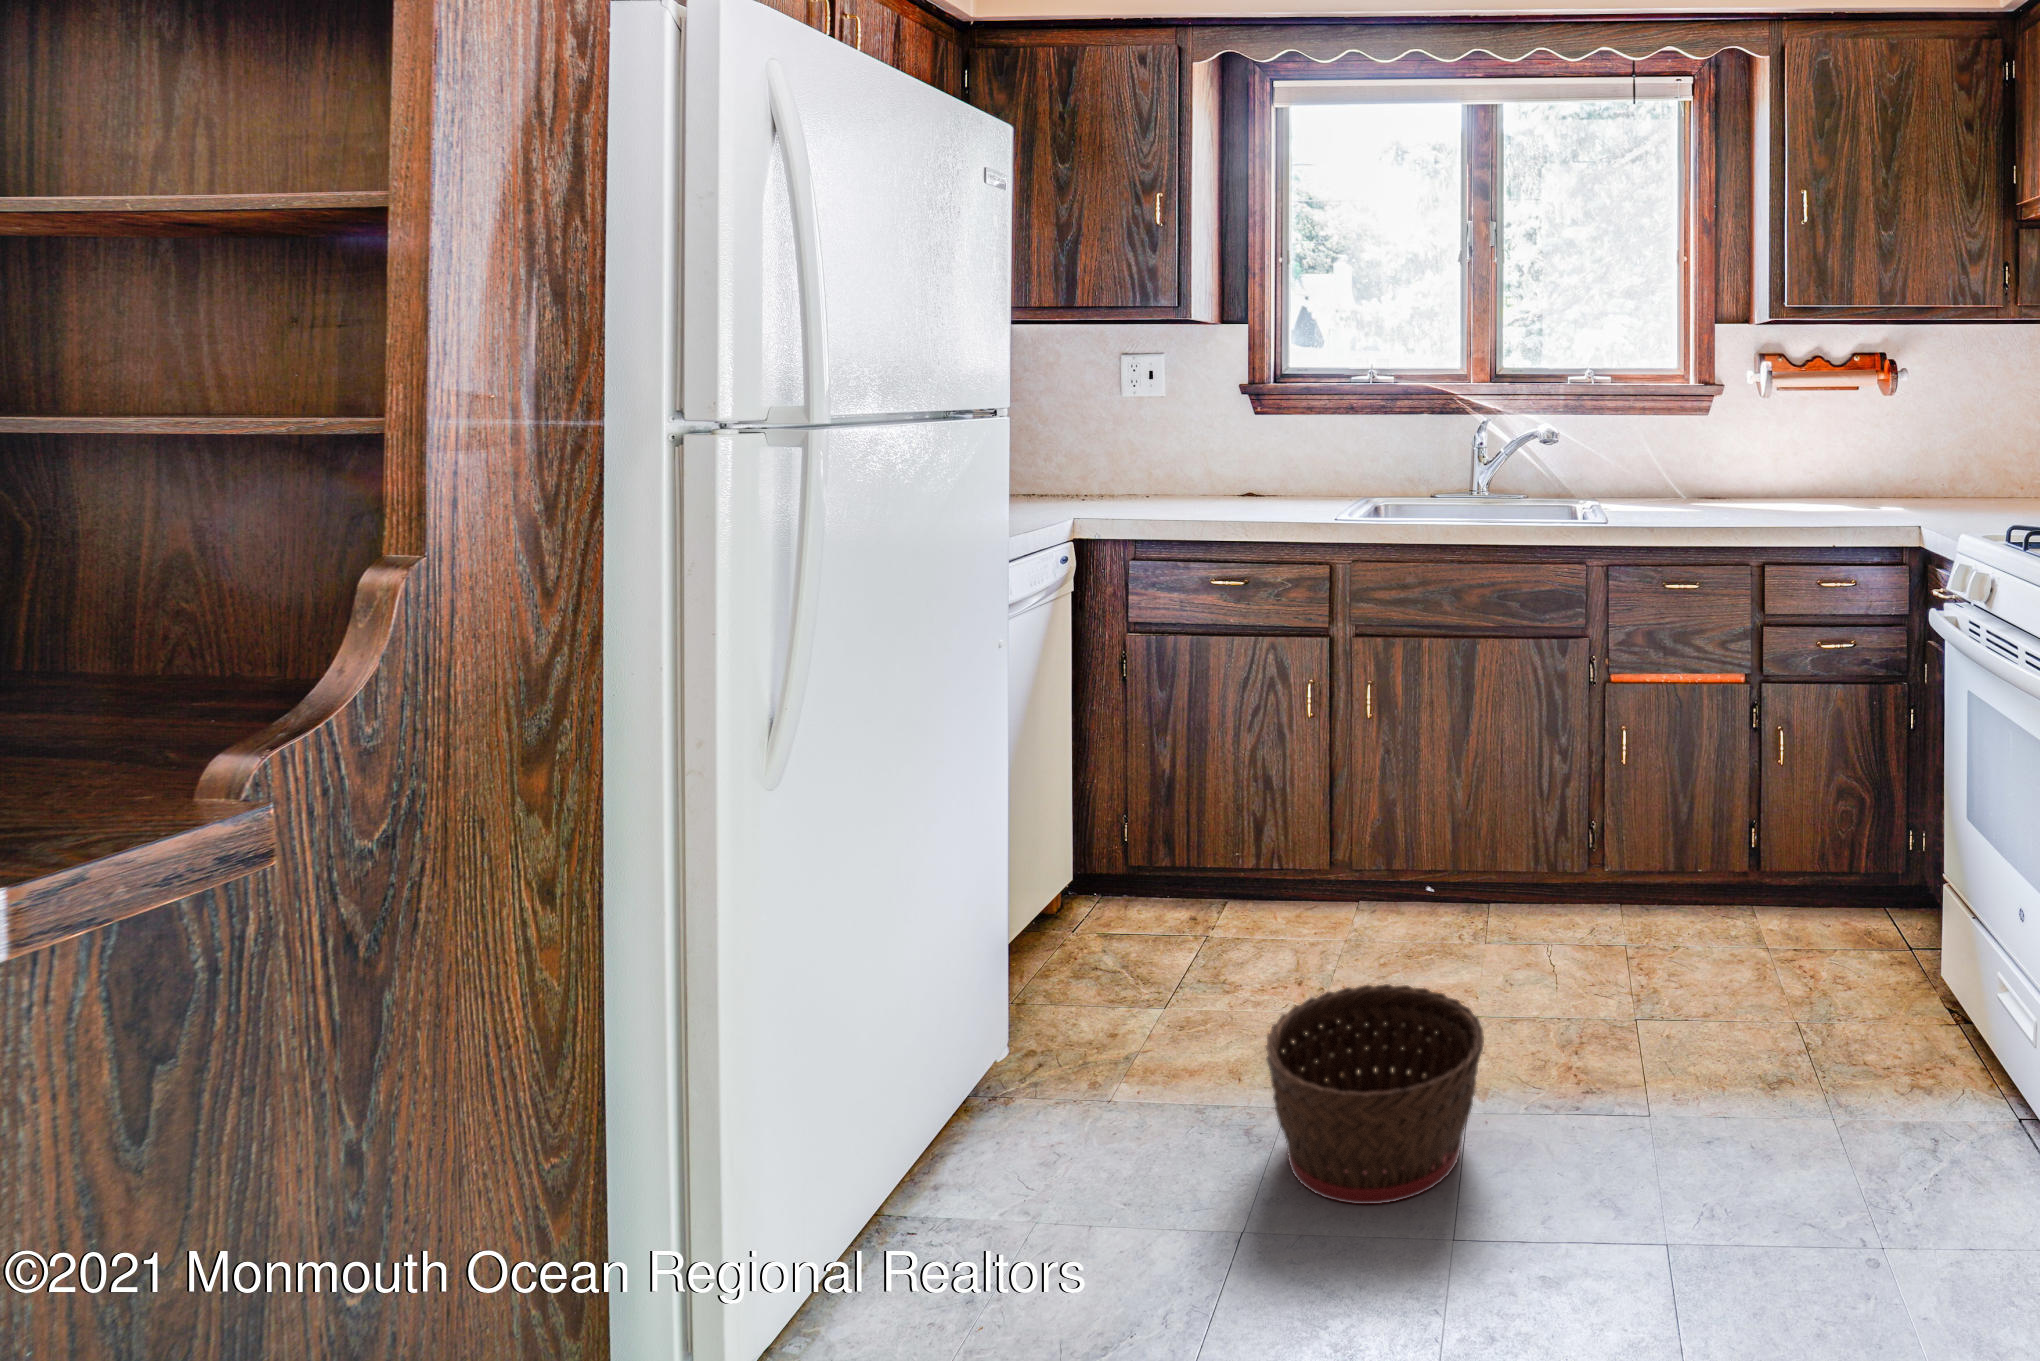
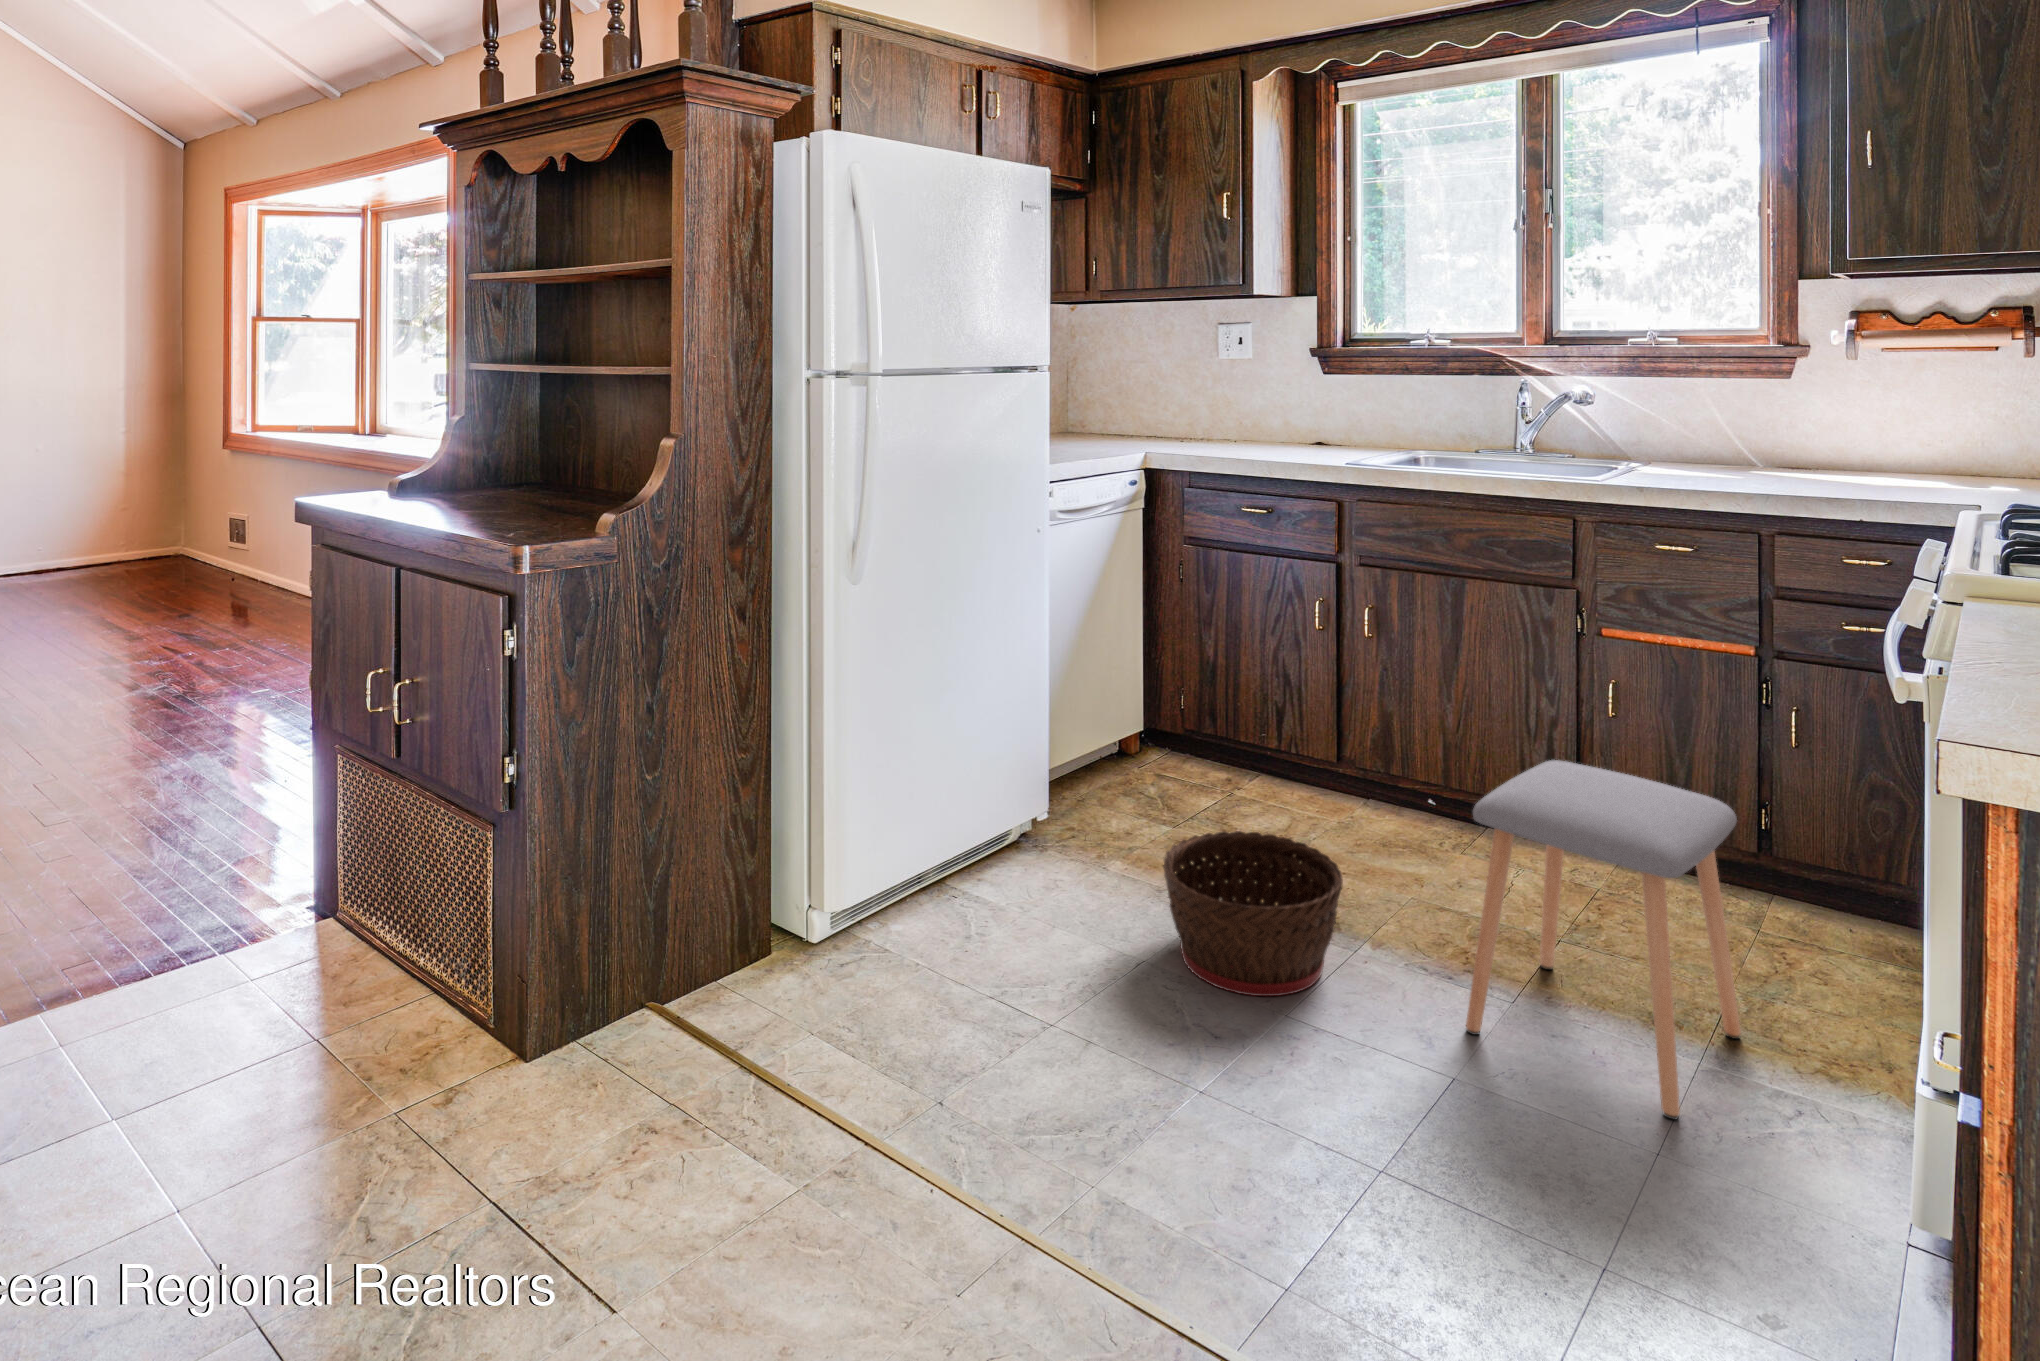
stool: none [1629,824,1848,1169] -> present [1466,760,1741,1120]

